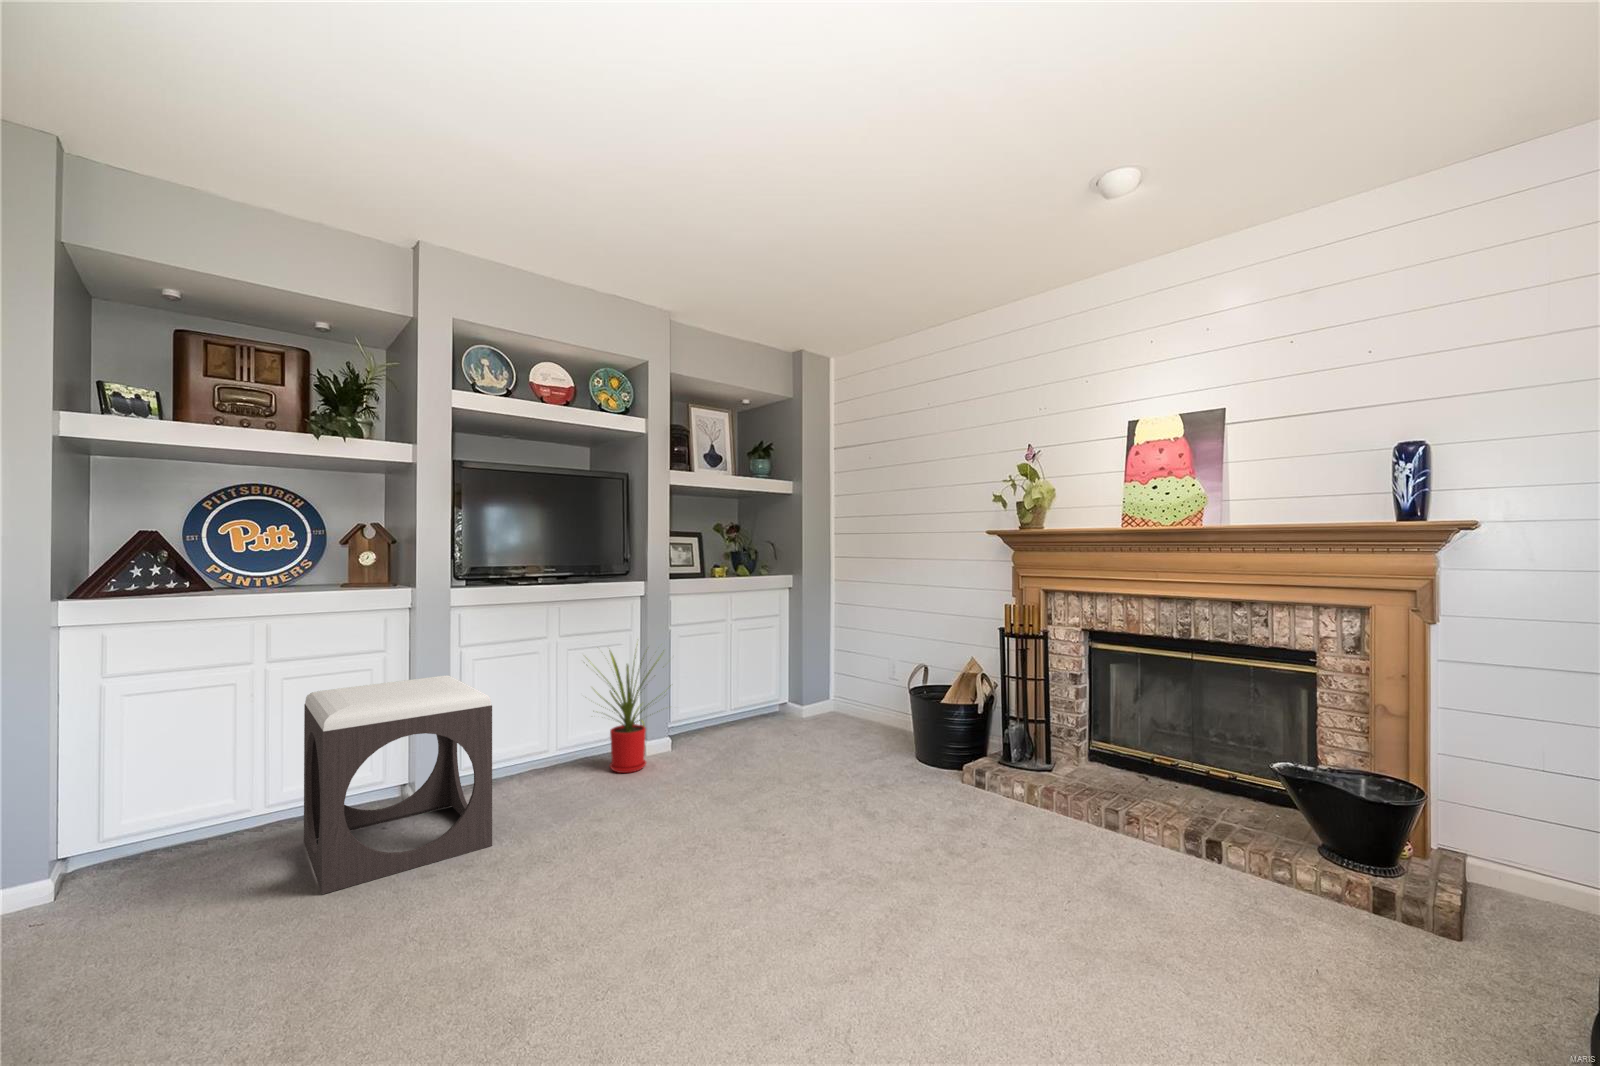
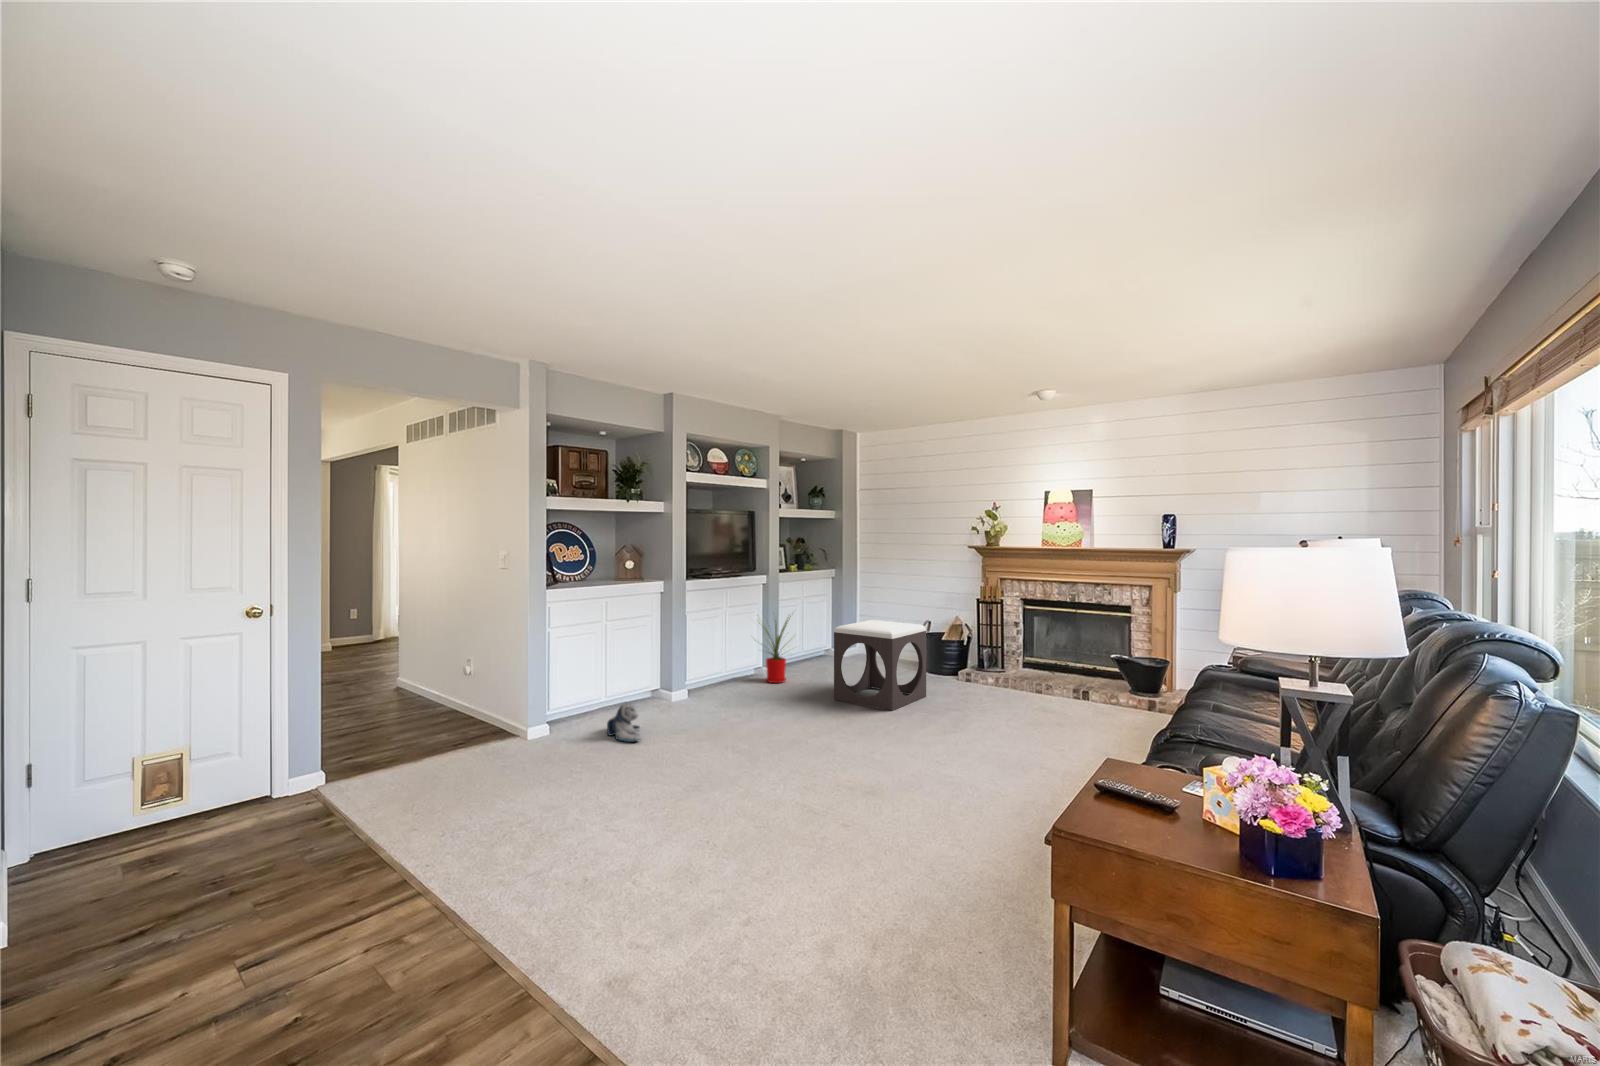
footstool: present [304,675,492,894] -> present [834,620,926,711]
plush toy: none [88,847,195,948] -> present [607,703,640,742]

